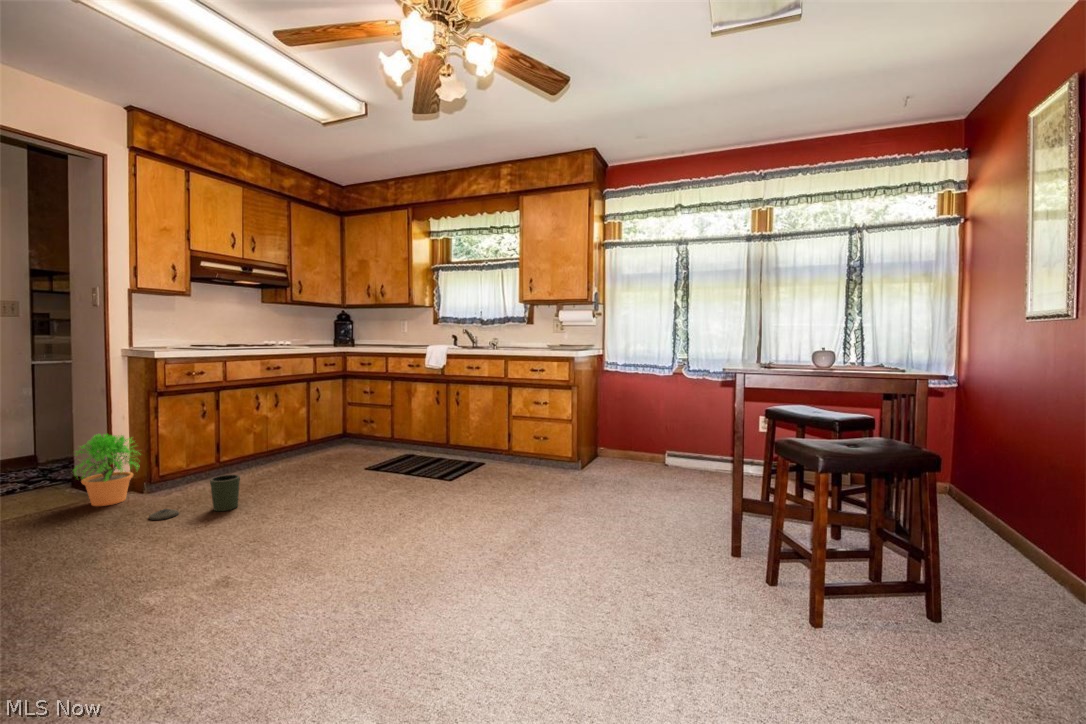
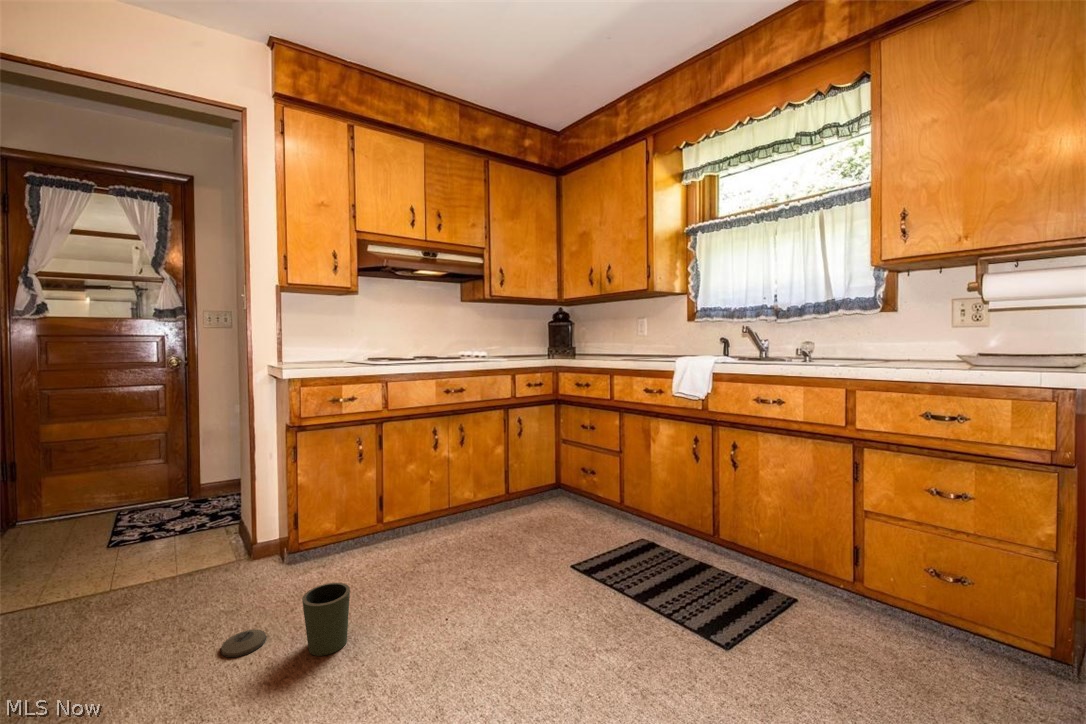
potted plant: present [74,434,138,506] -> none [182,484,278,589]

